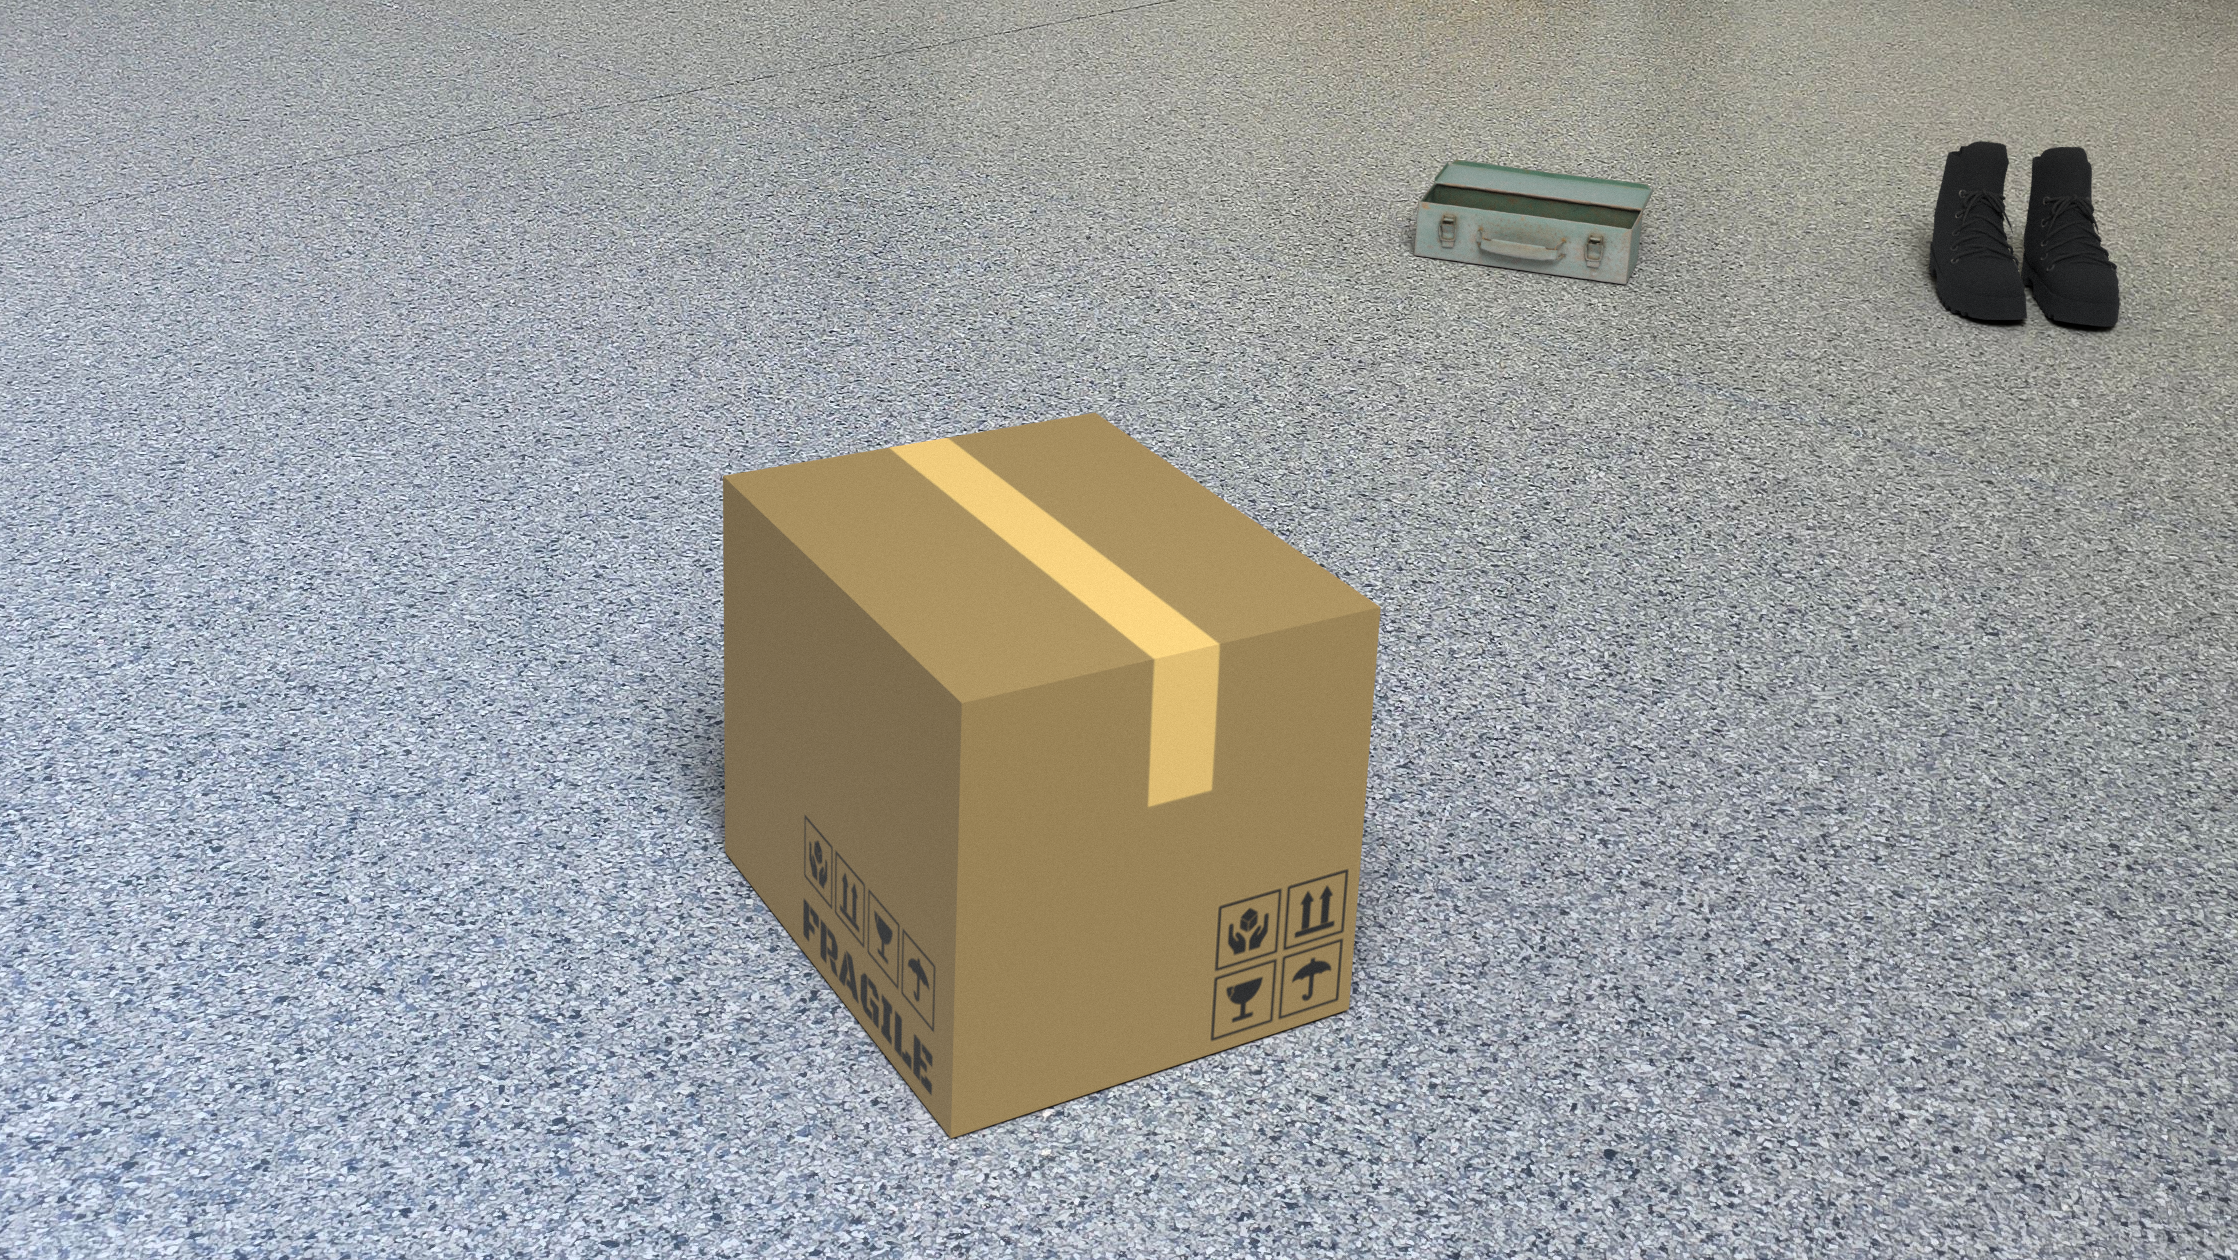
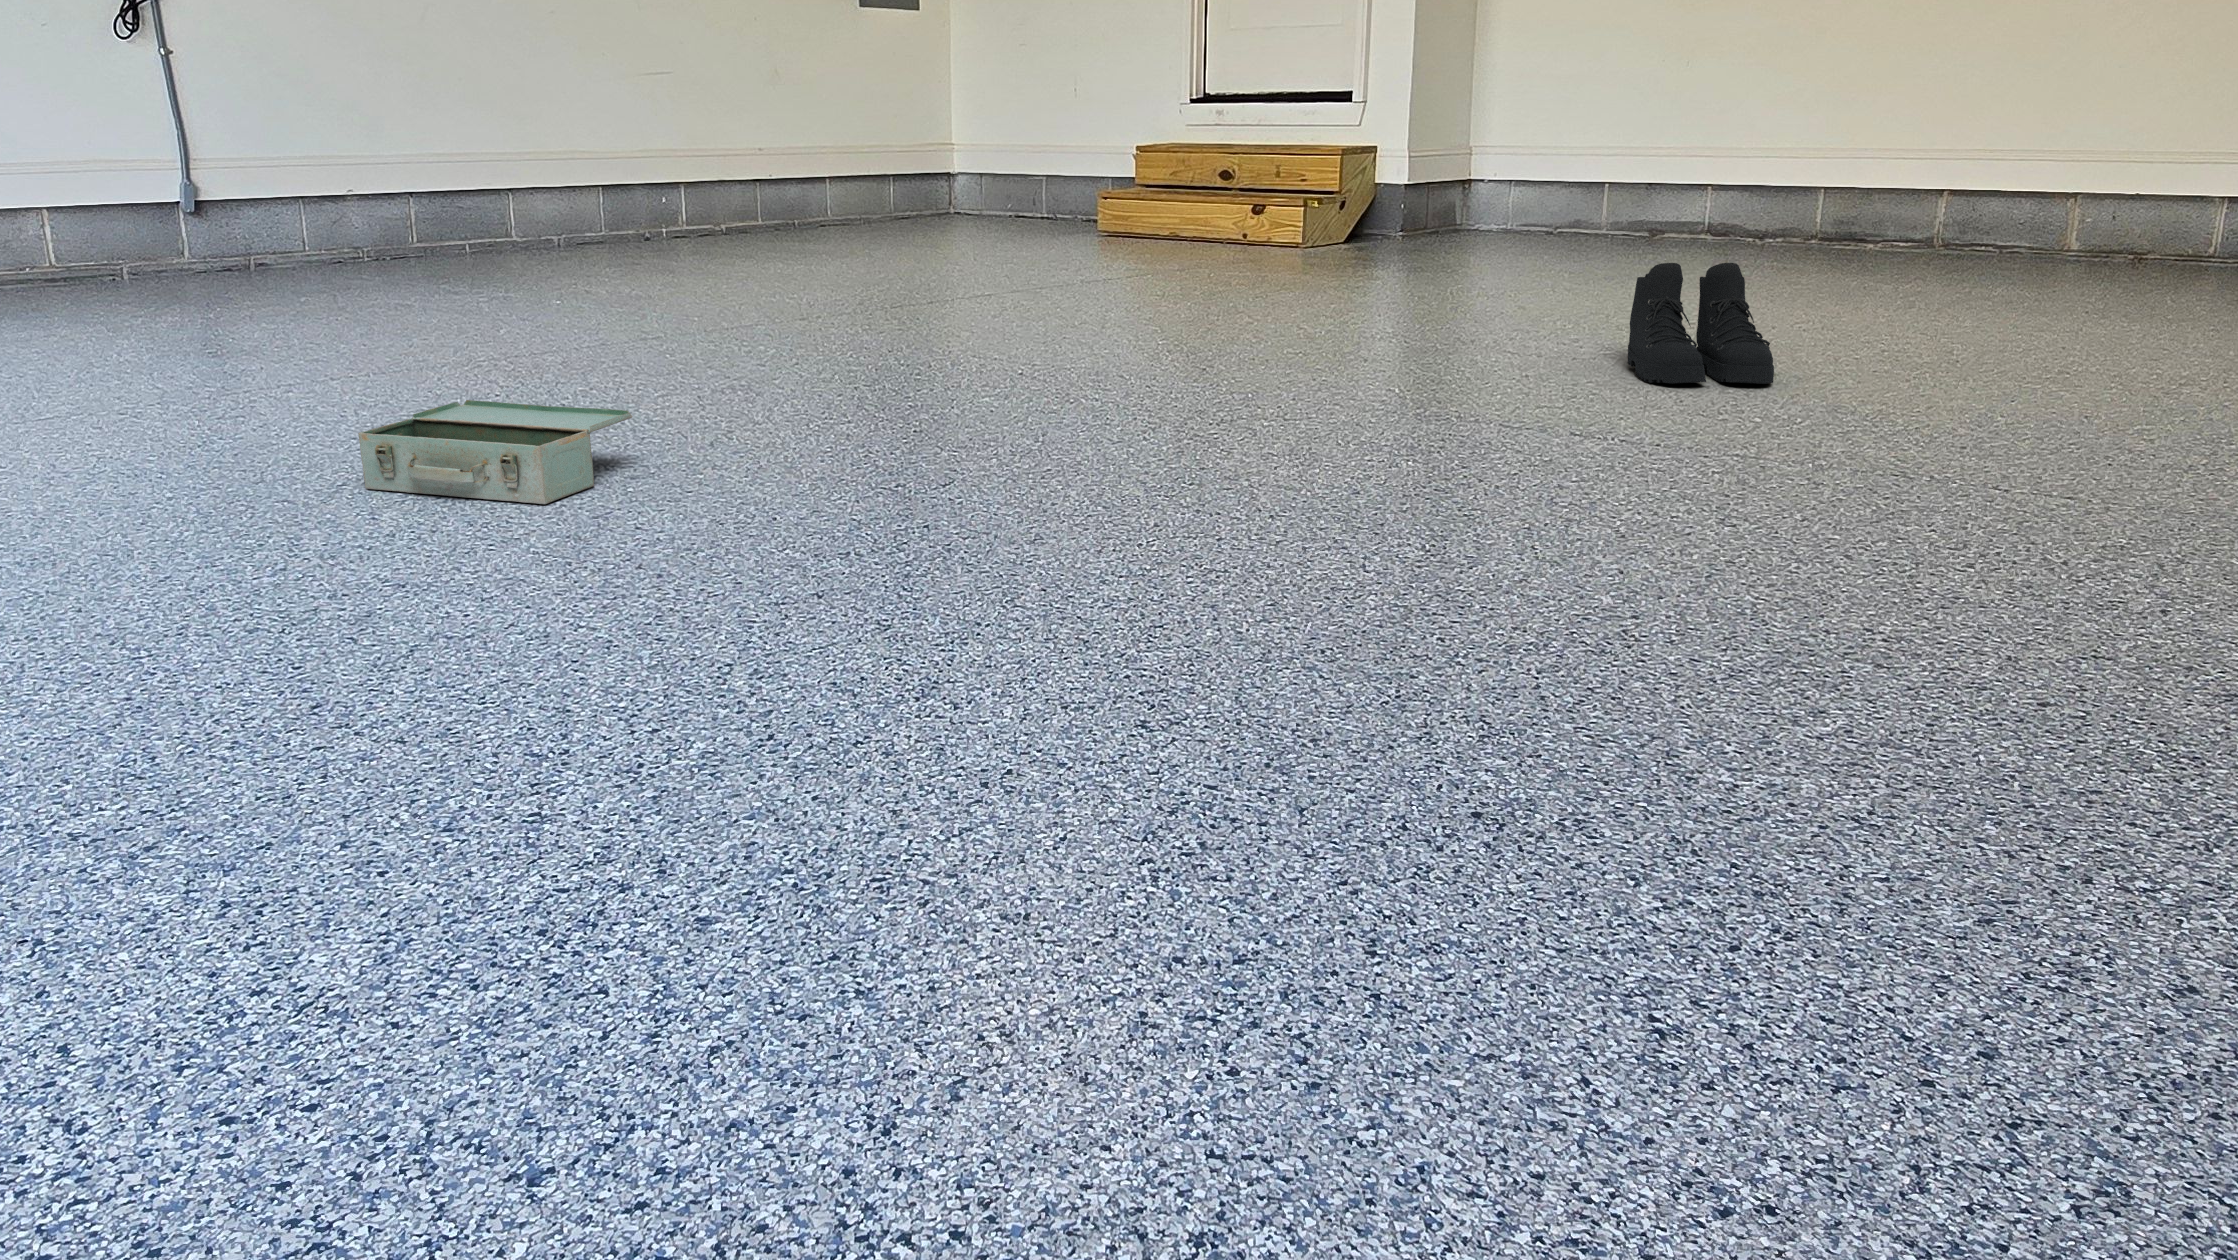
toolbox: present [1414,160,1654,284] -> present [358,400,633,504]
cardboard box: present [723,413,1381,1138] -> none [690,301,1242,818]

